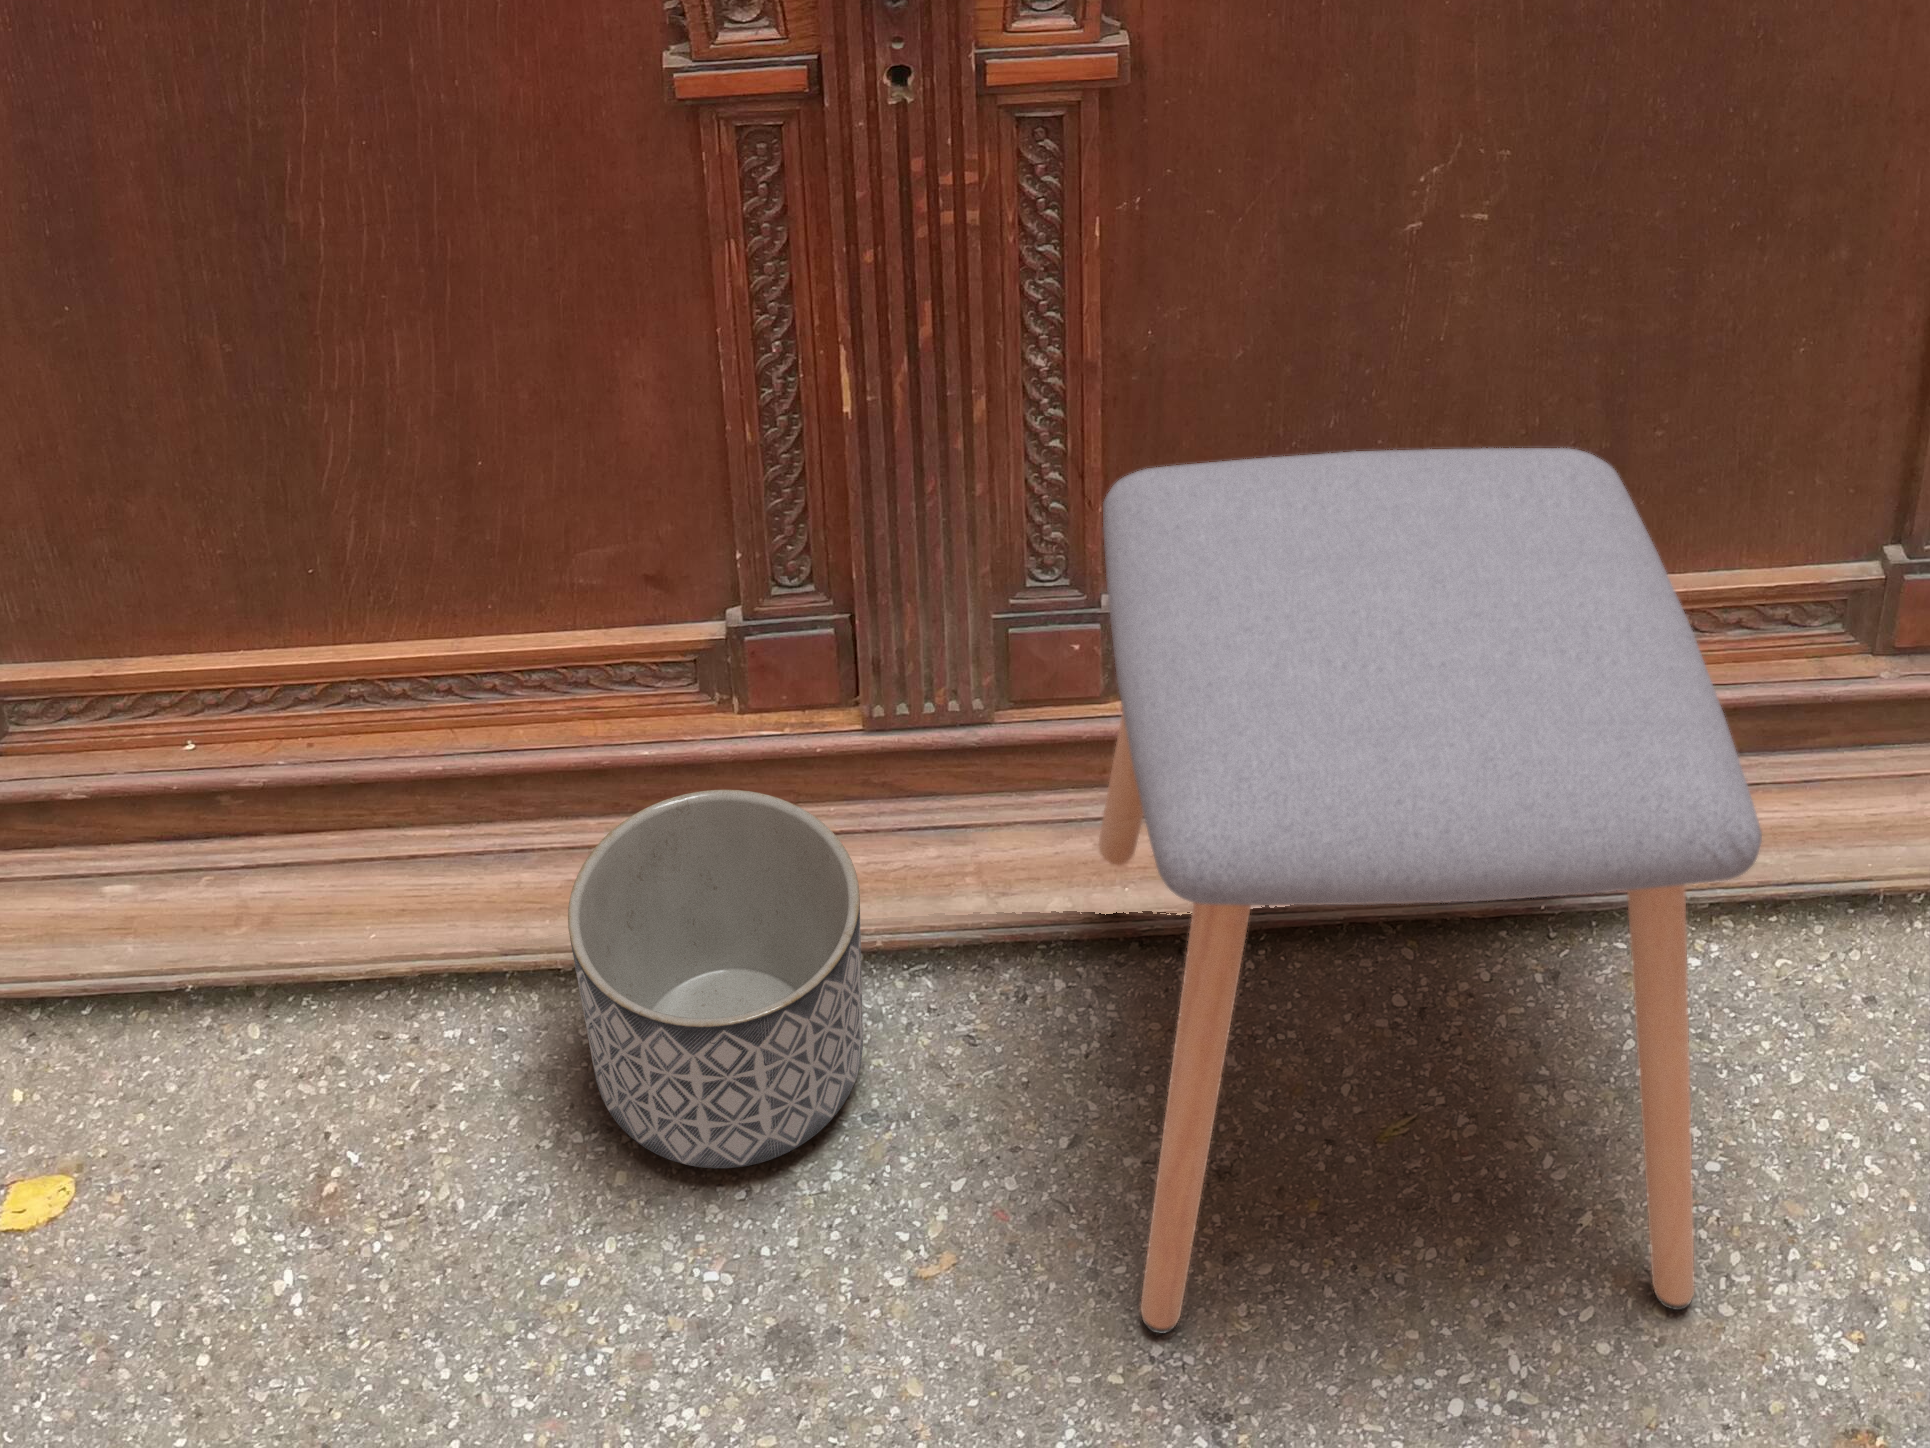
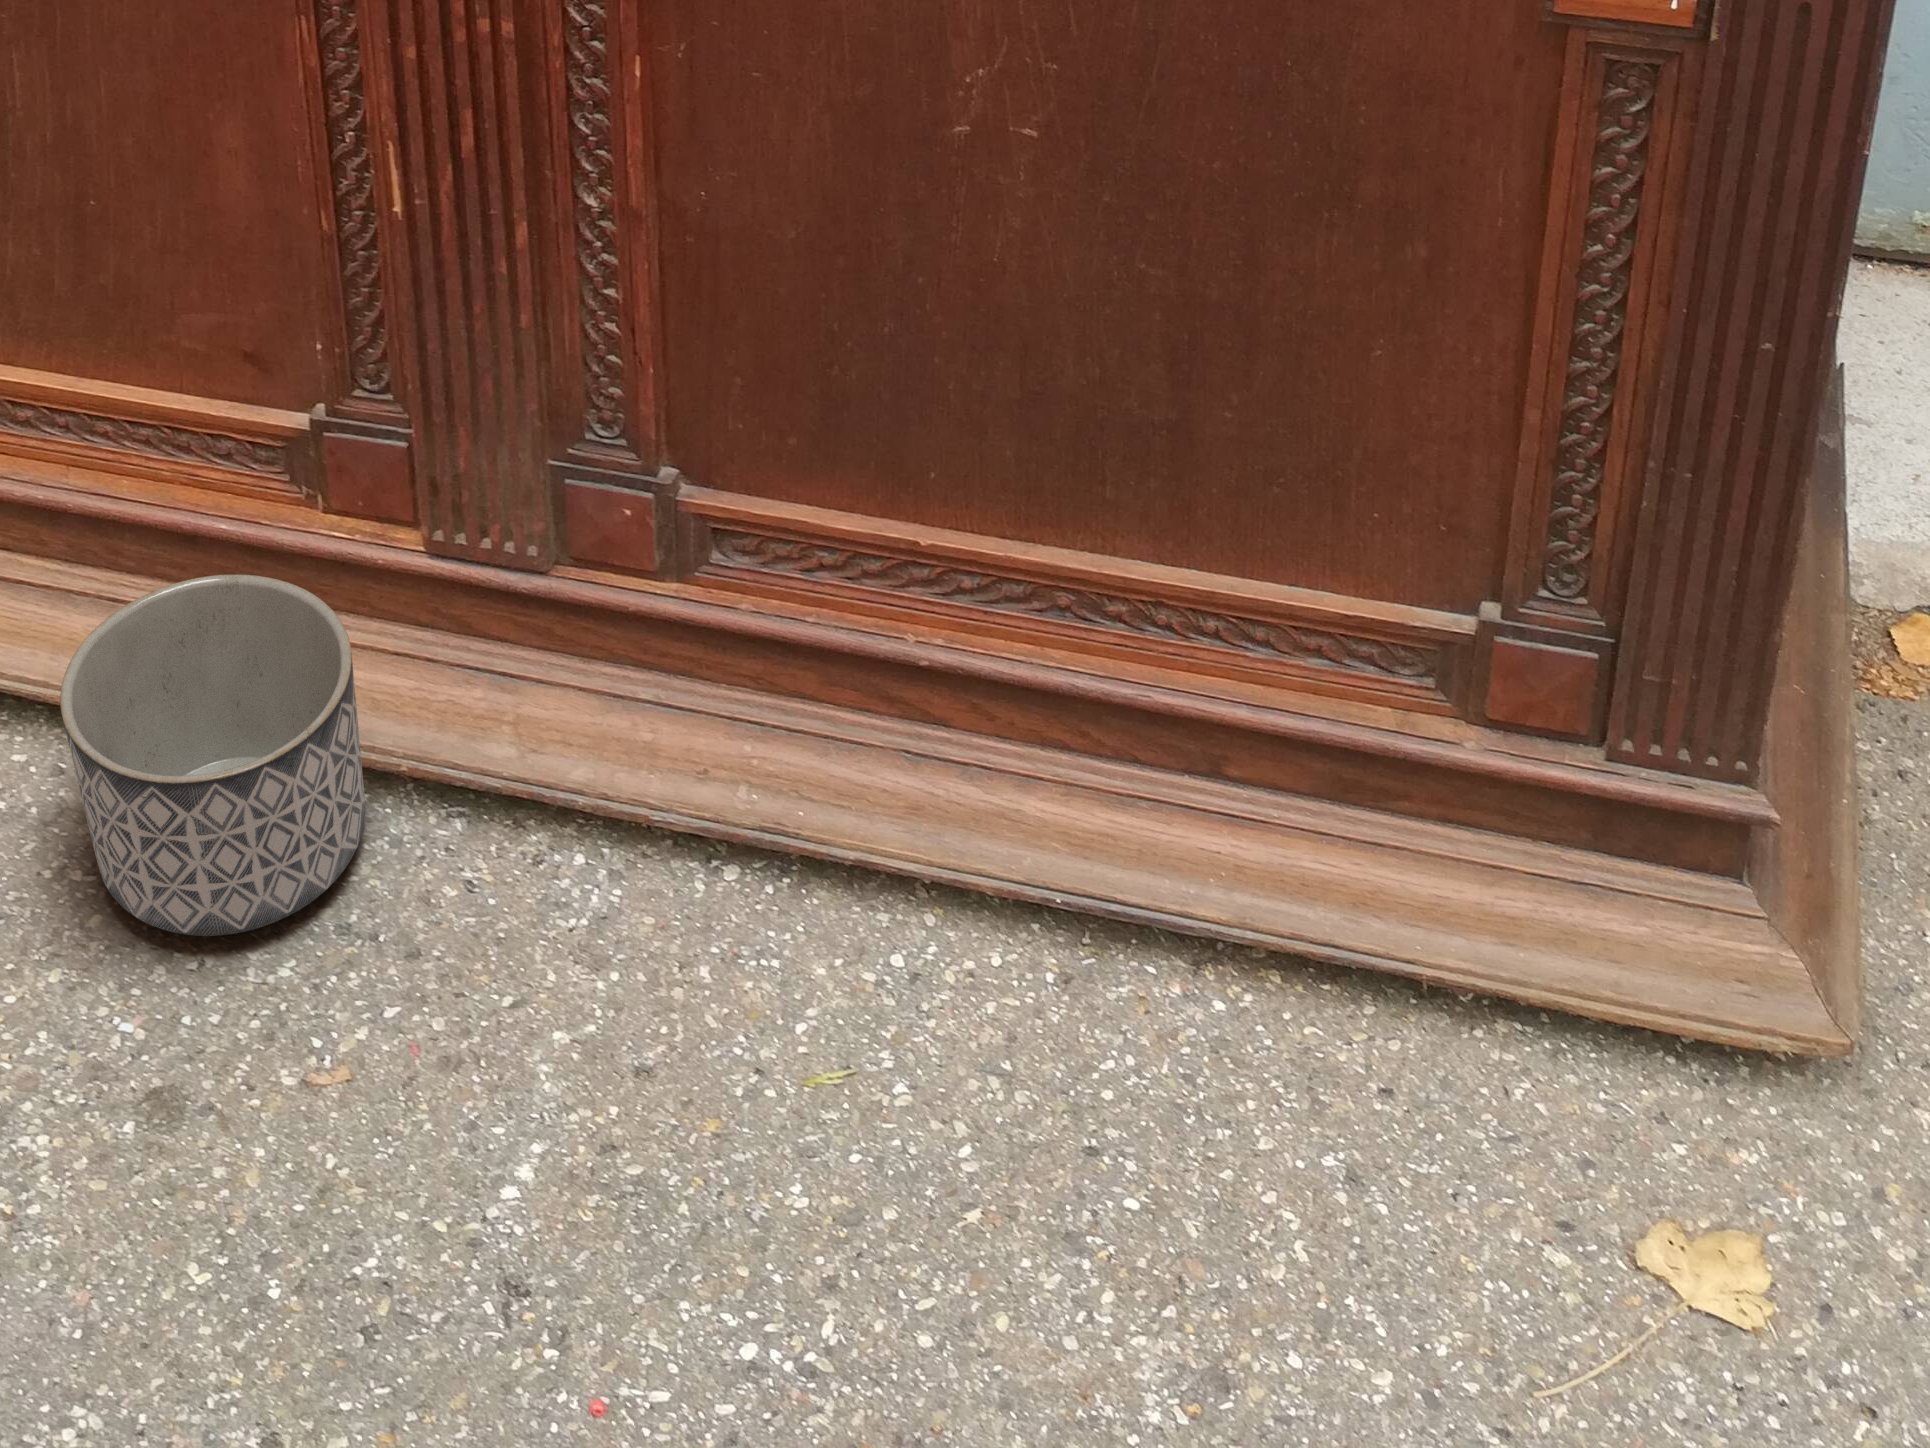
stool: present [1099,448,1762,1334] -> none [449,337,1146,1326]

